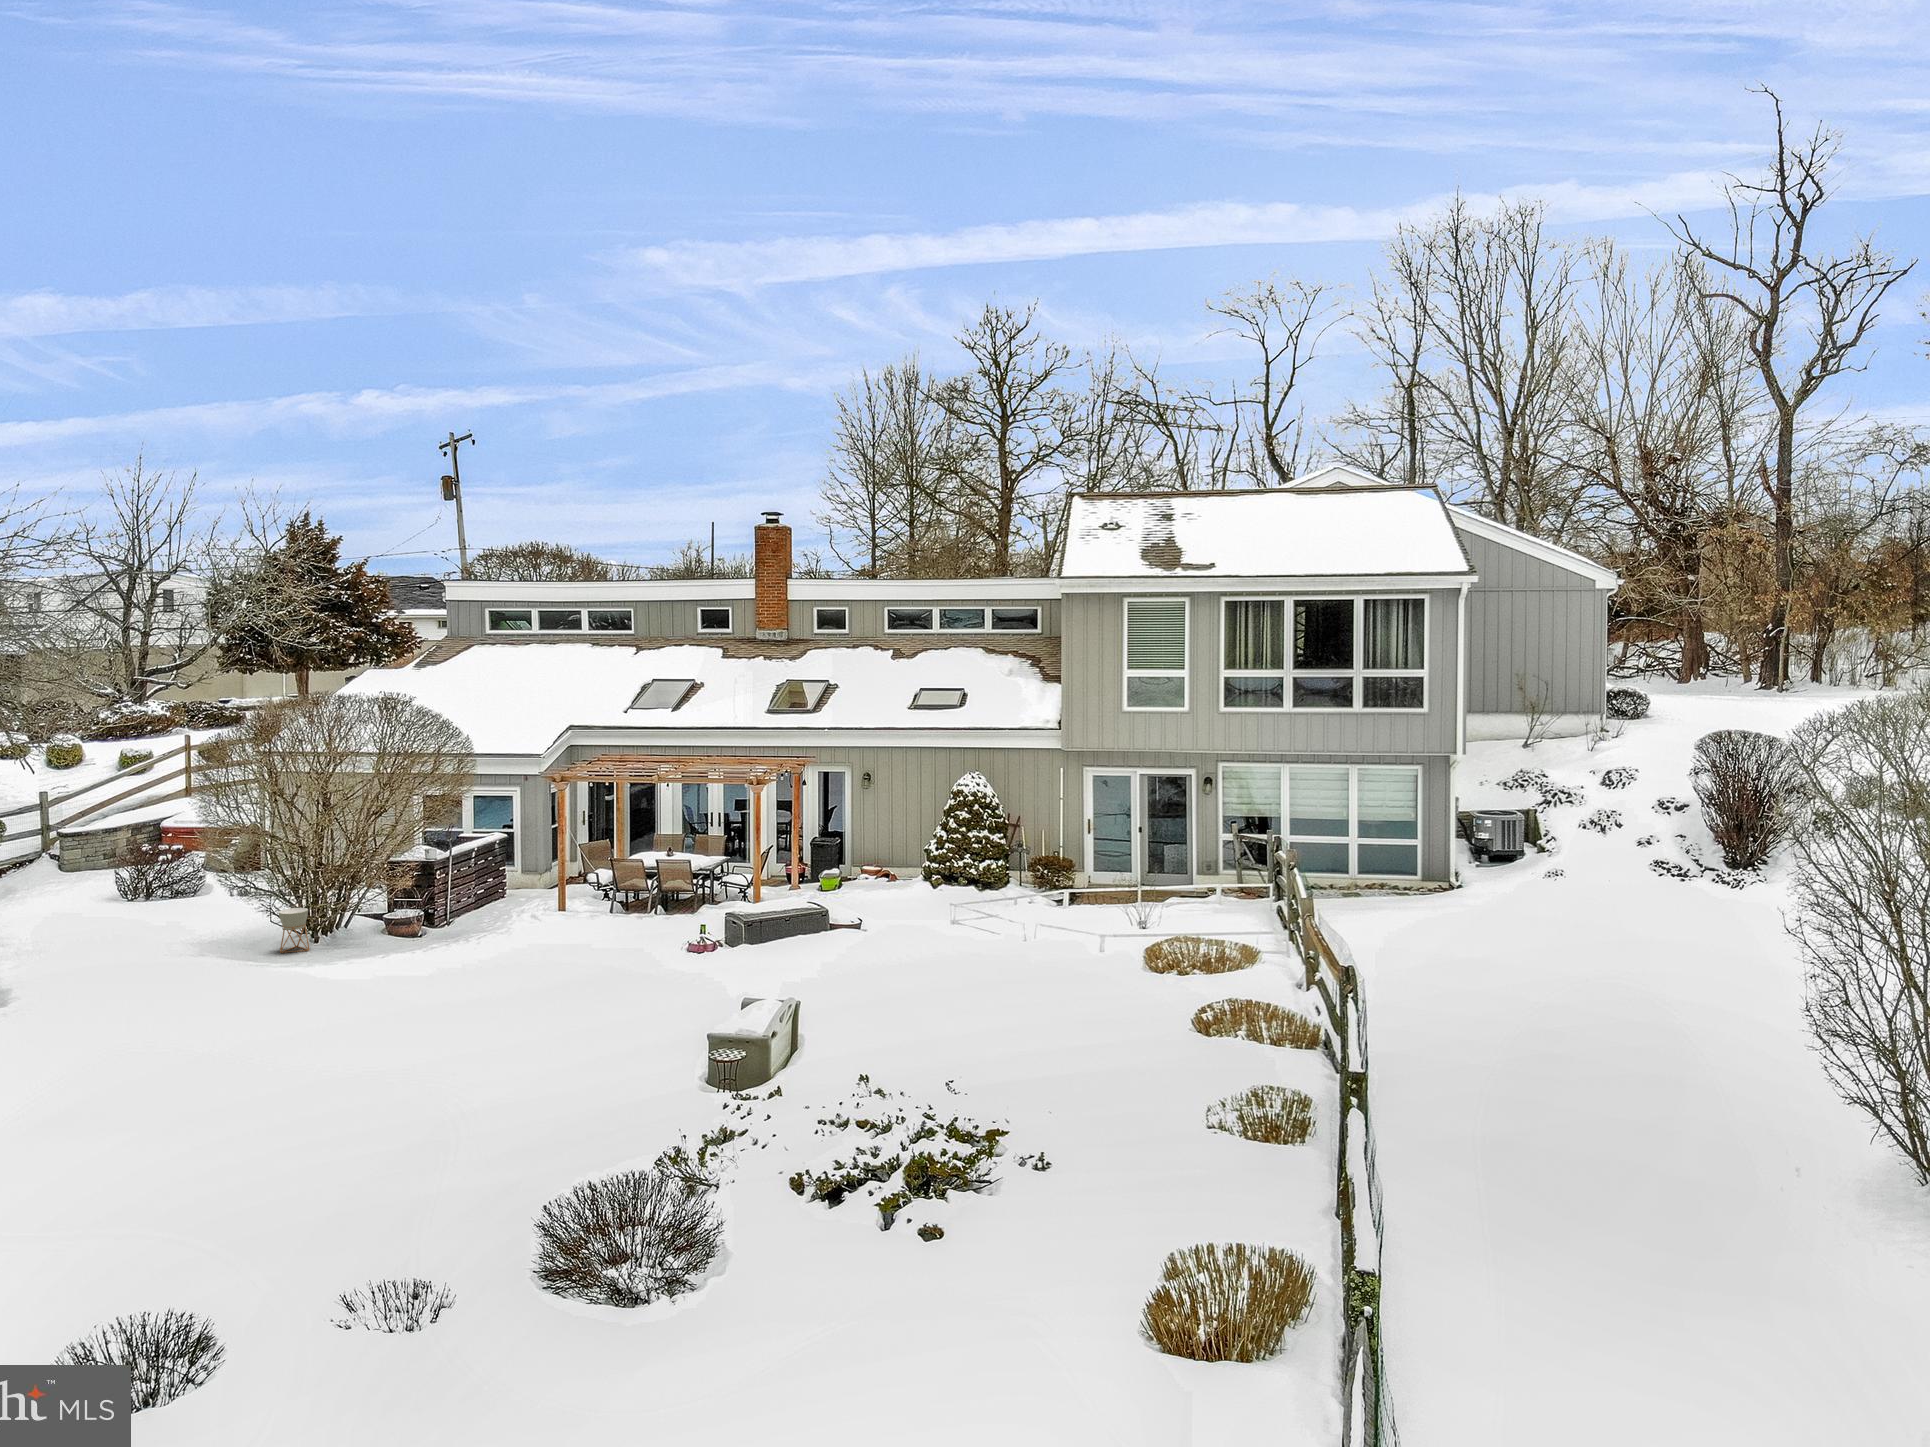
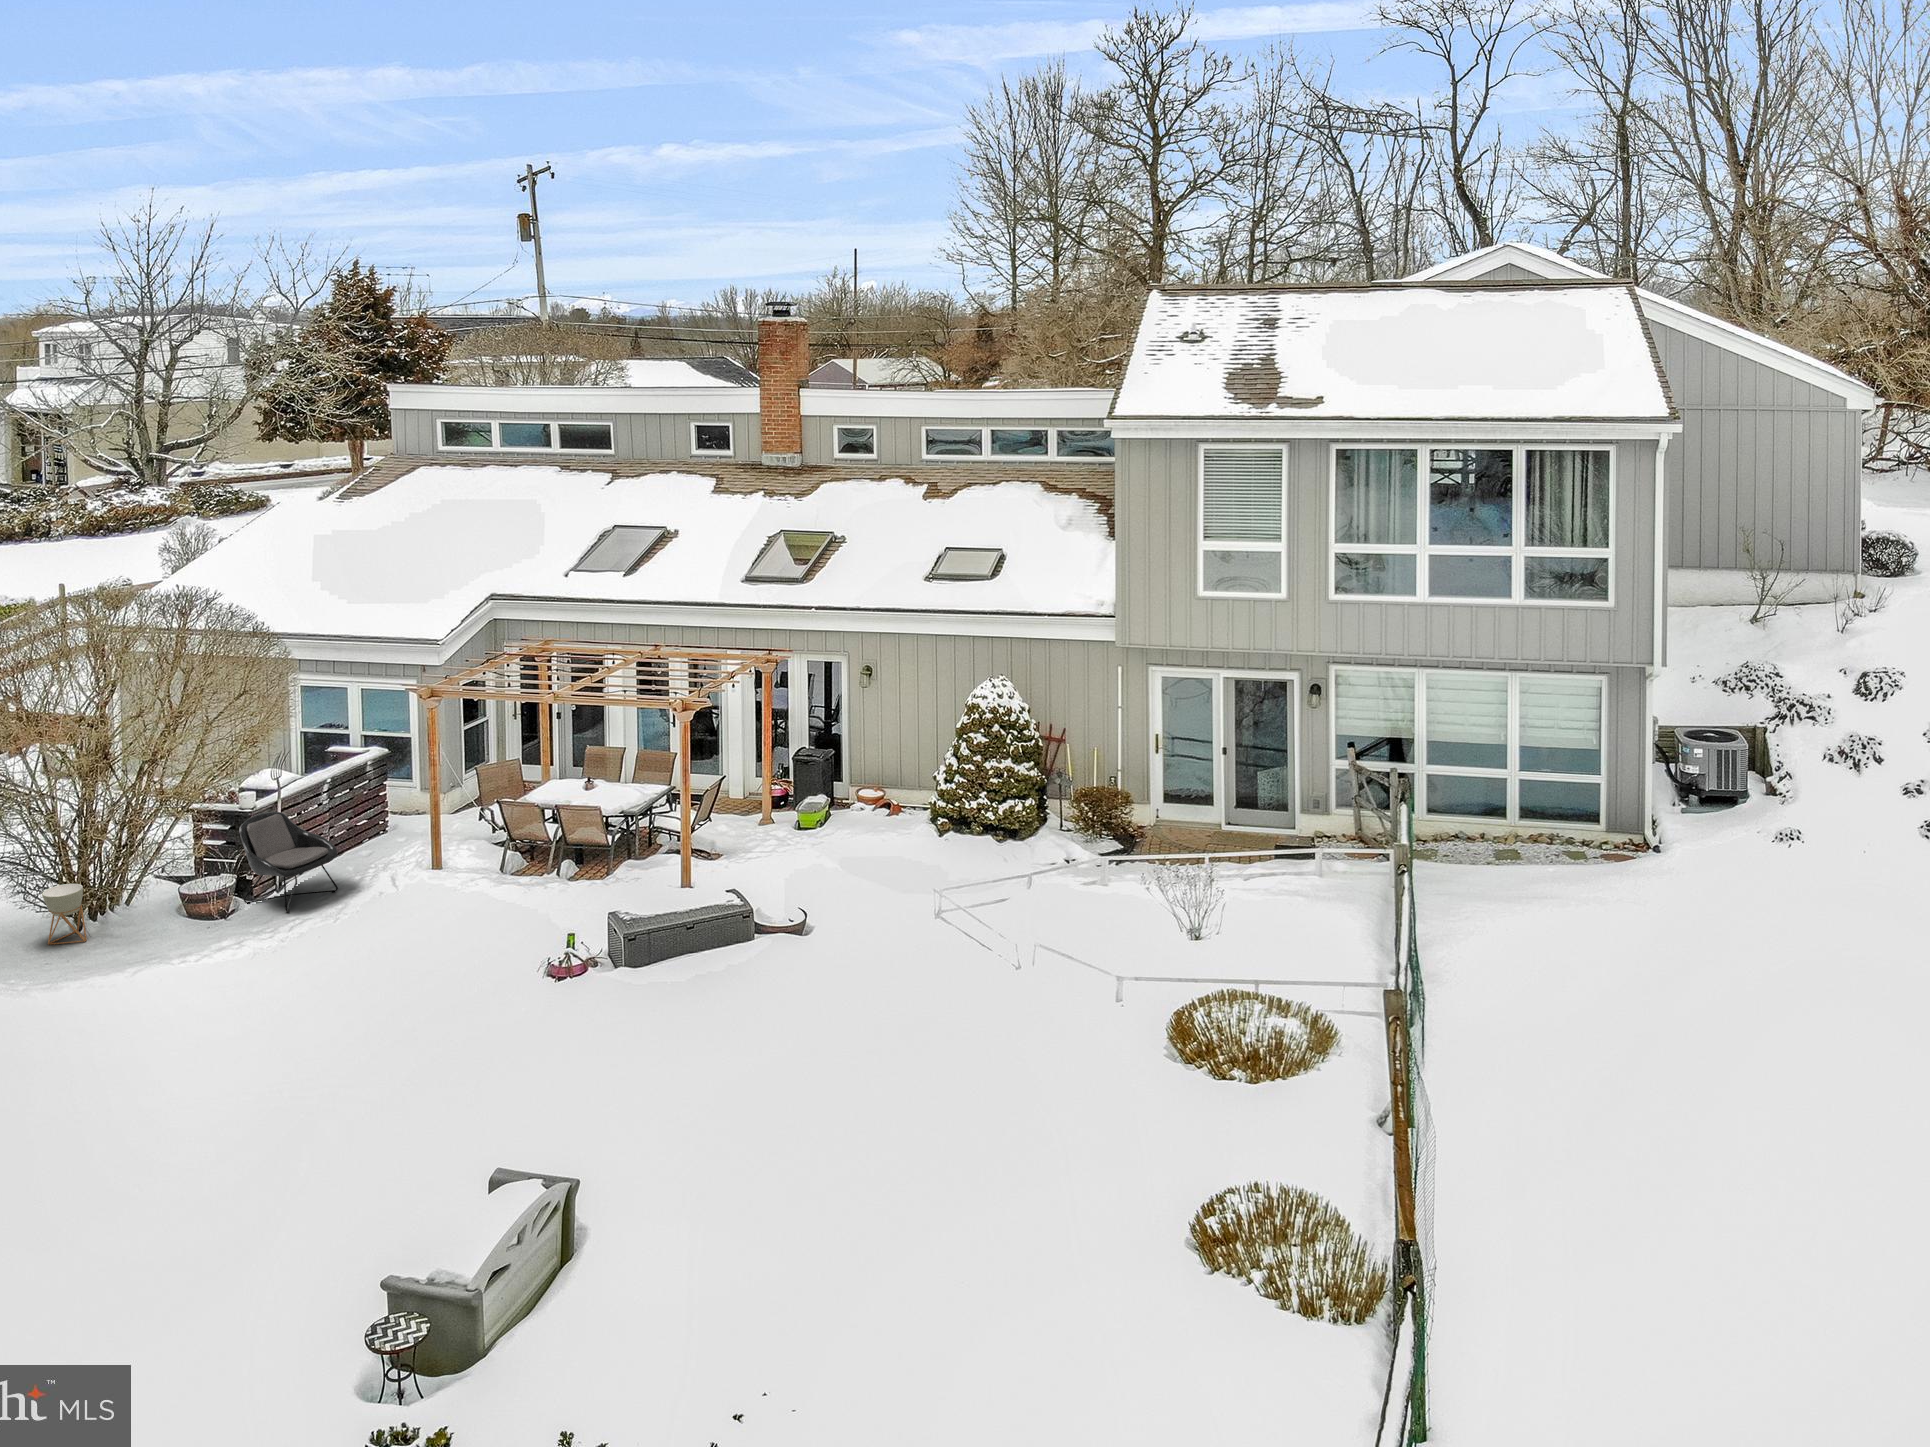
lounge chair: none [418,863,489,935] -> present [239,812,338,913]

